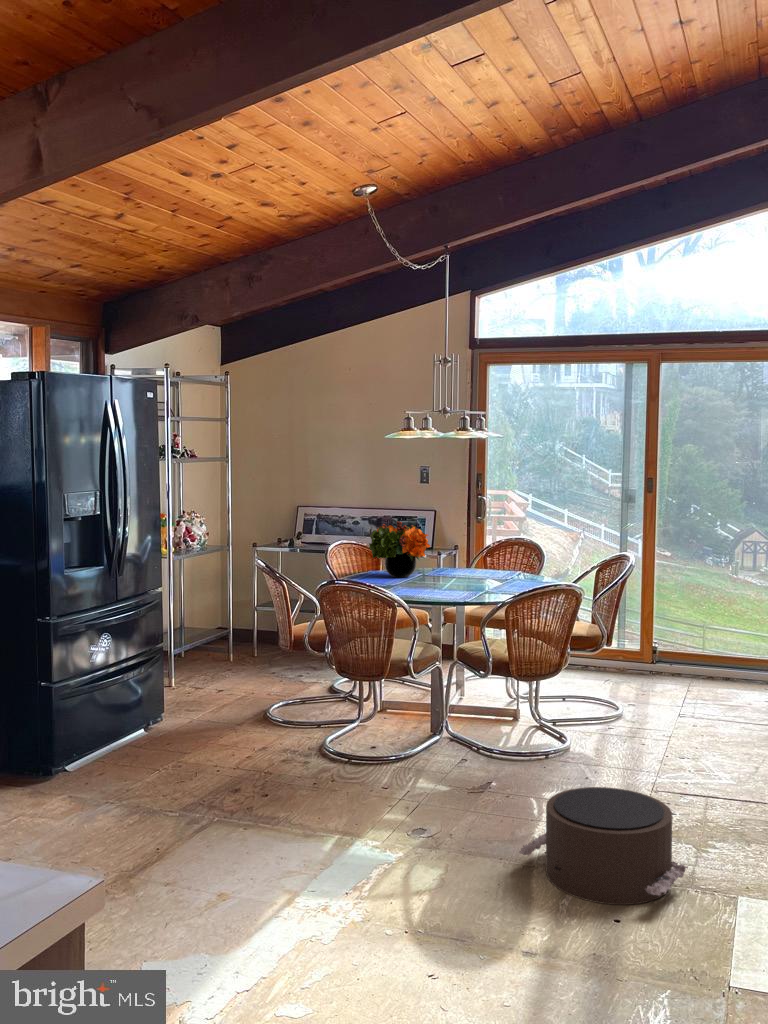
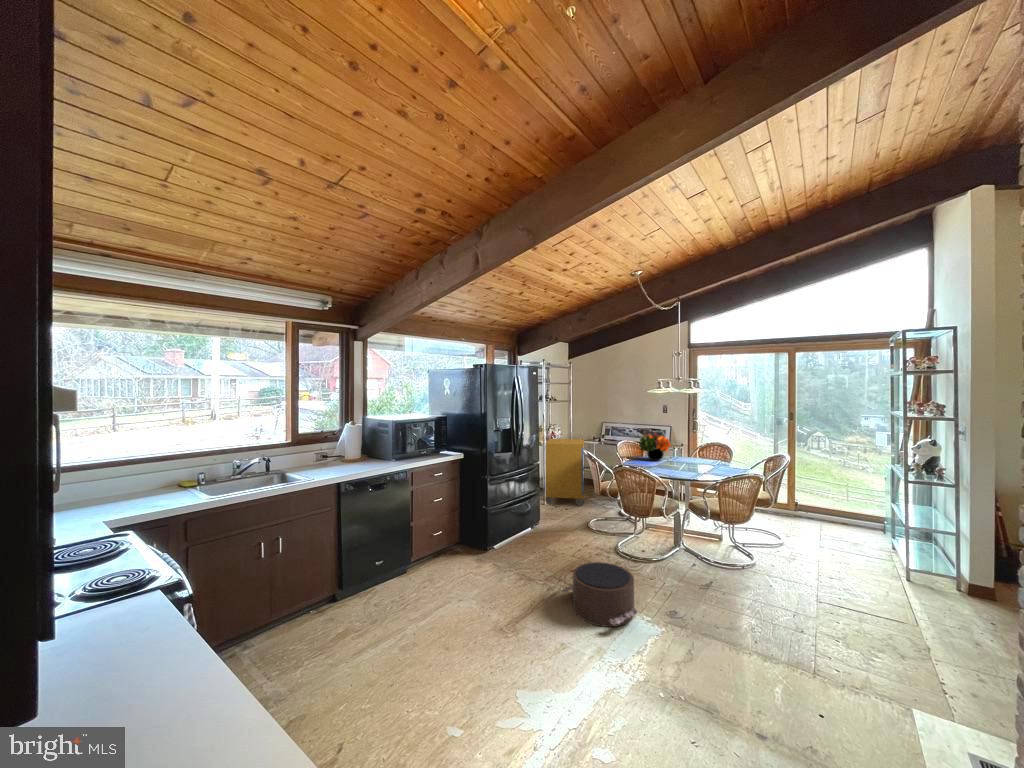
storage cabinet: none [175,544,263,685] -> present [545,439,586,505]
pouf: present [519,787,688,905] -> present [562,562,639,627]

